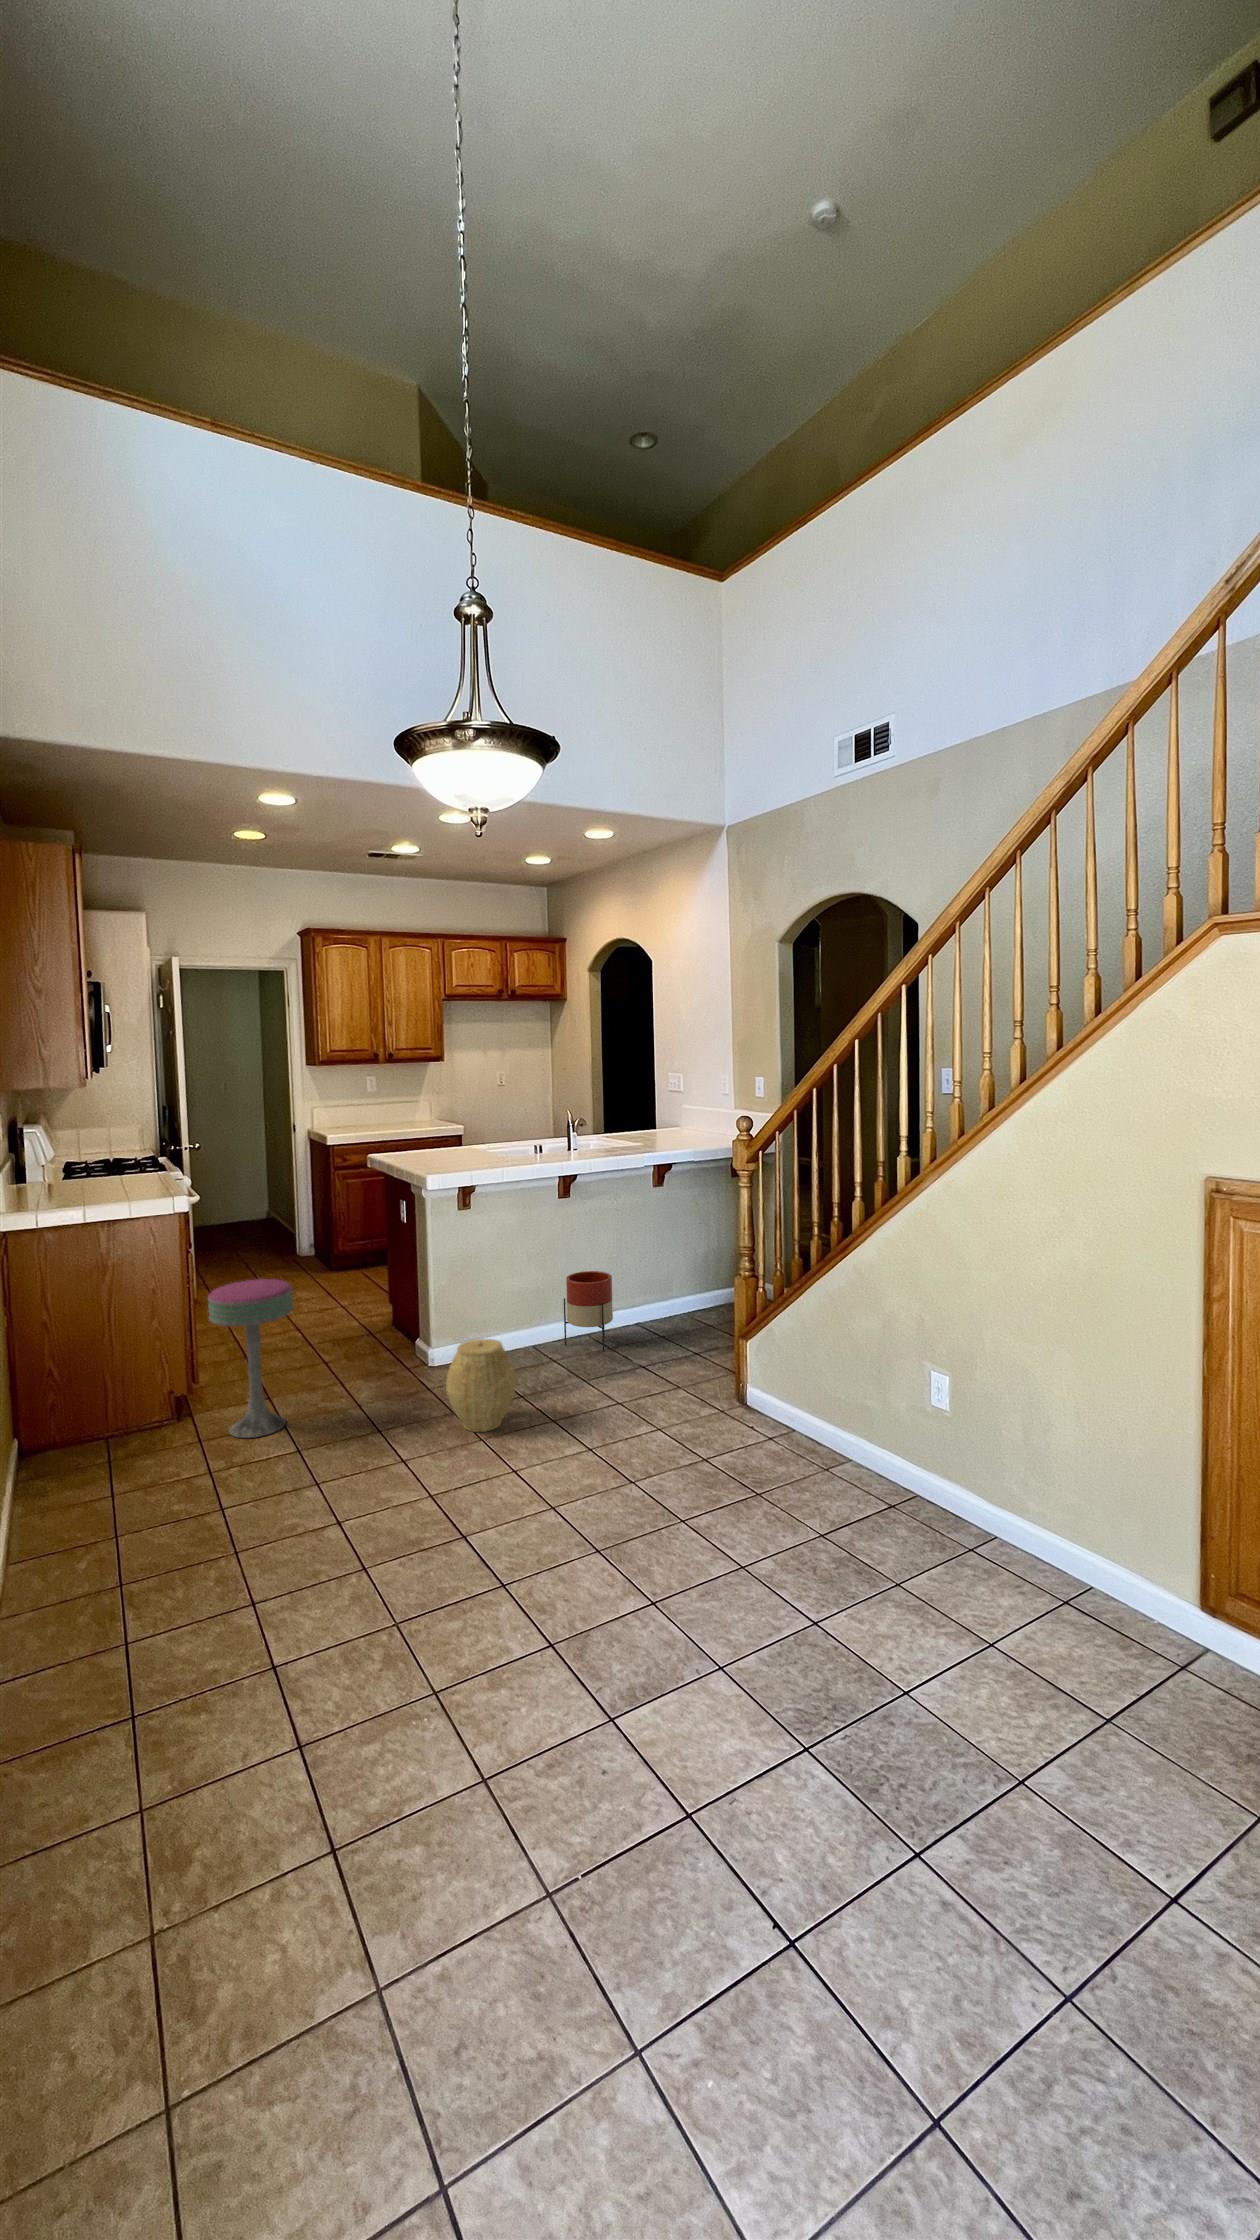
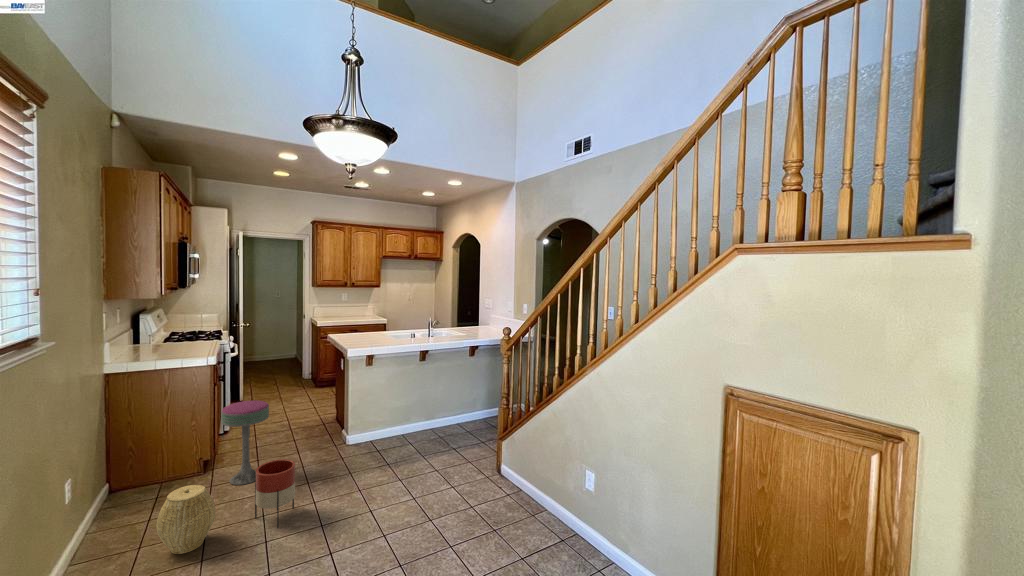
planter: present [564,1271,613,1352] -> present [255,459,295,528]
woven basket: present [446,1339,516,1432] -> present [157,485,216,554]

